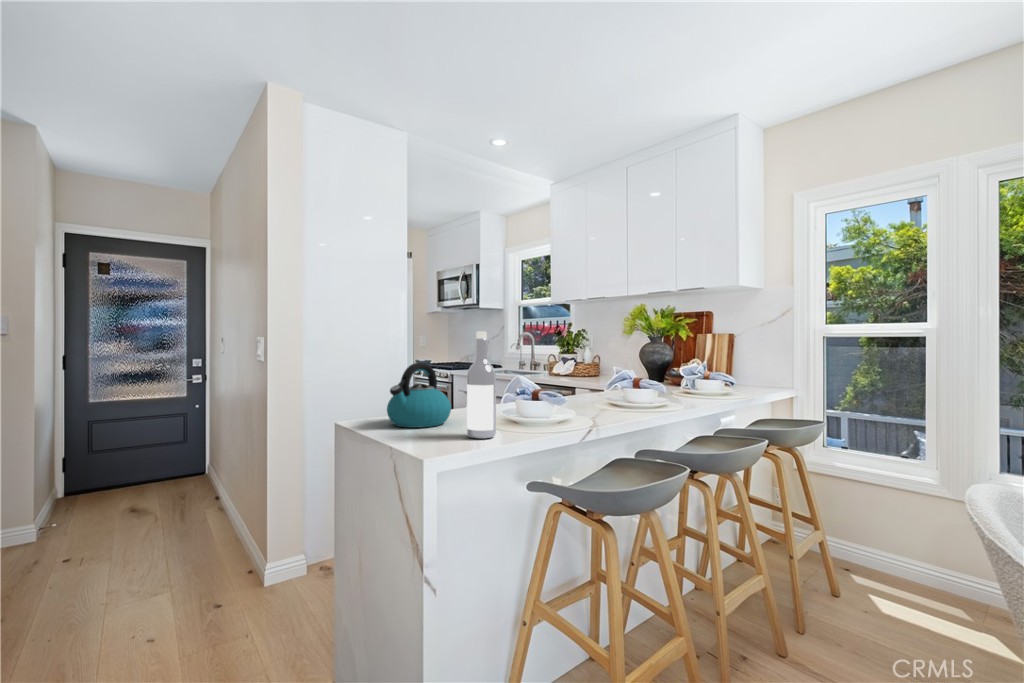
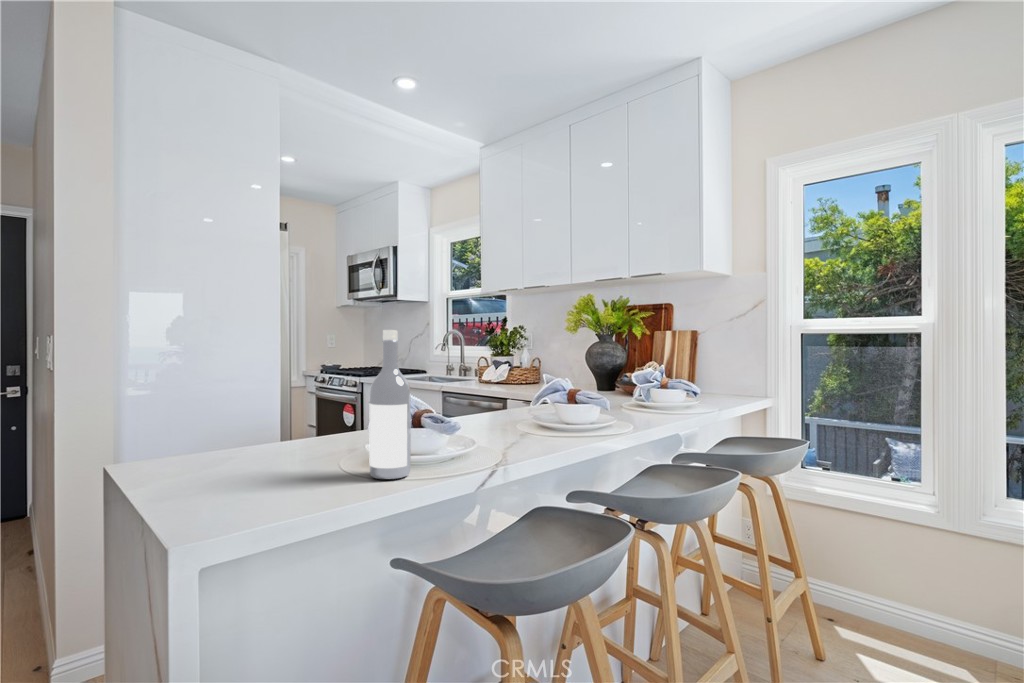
kettle: present [387,363,451,428] -> none [257,373,350,463]

